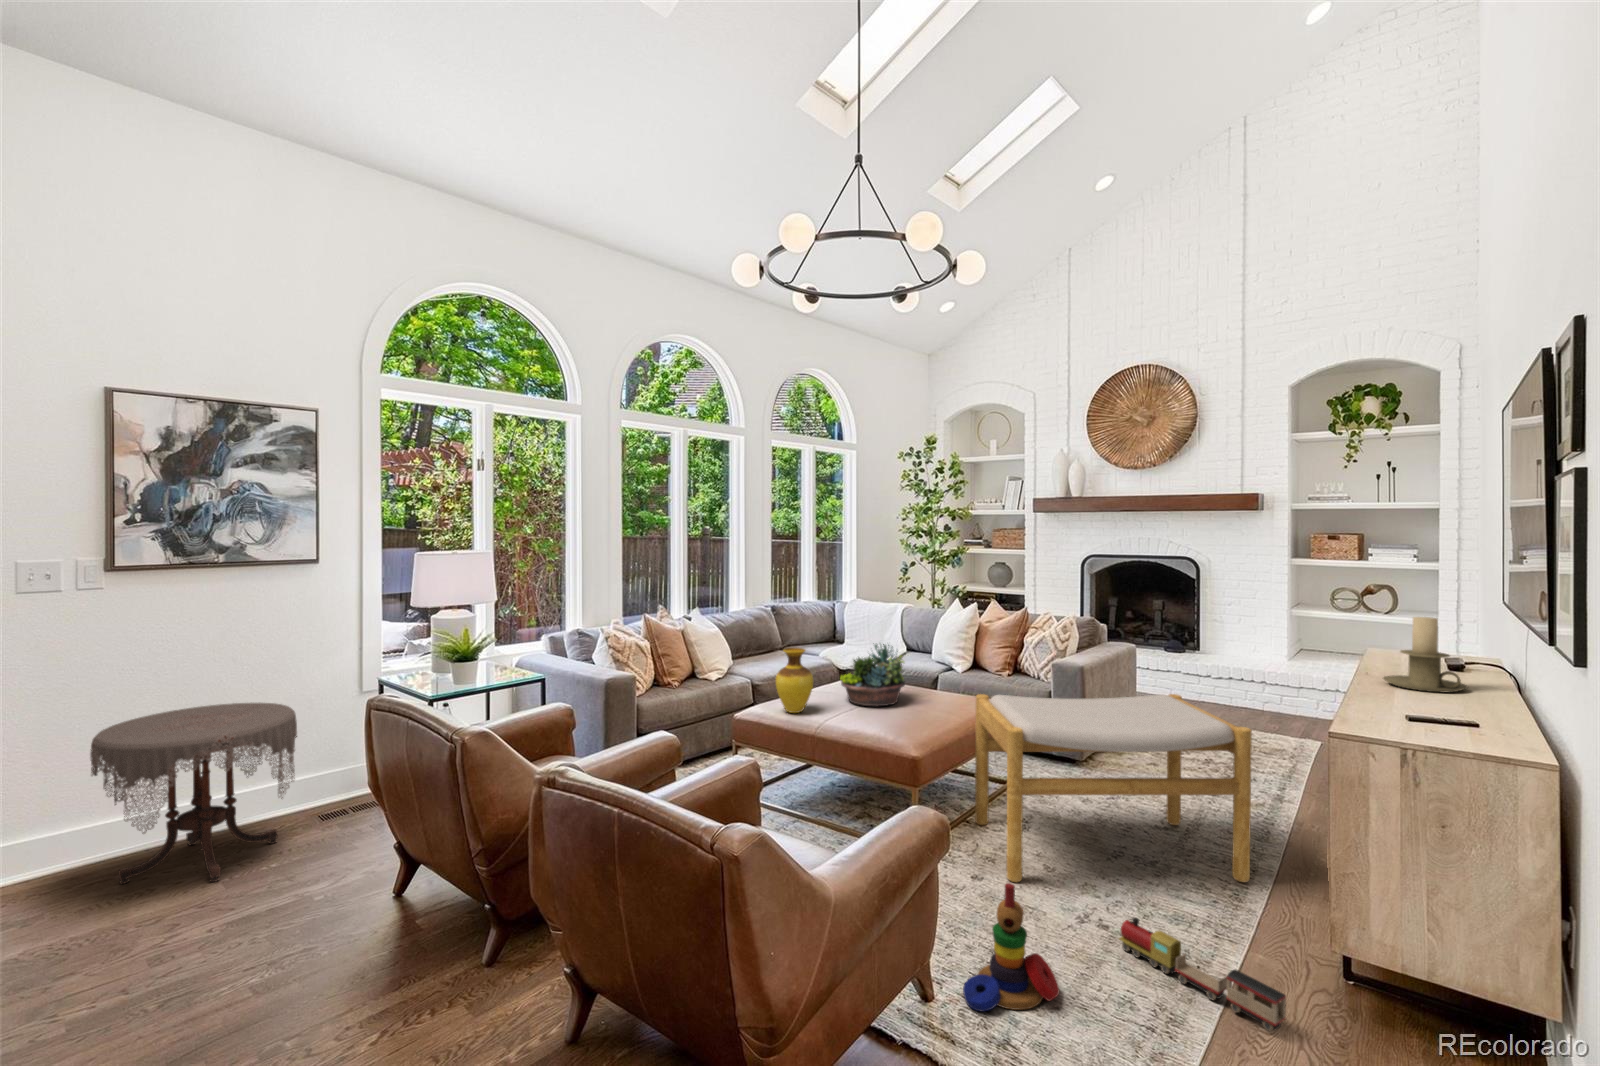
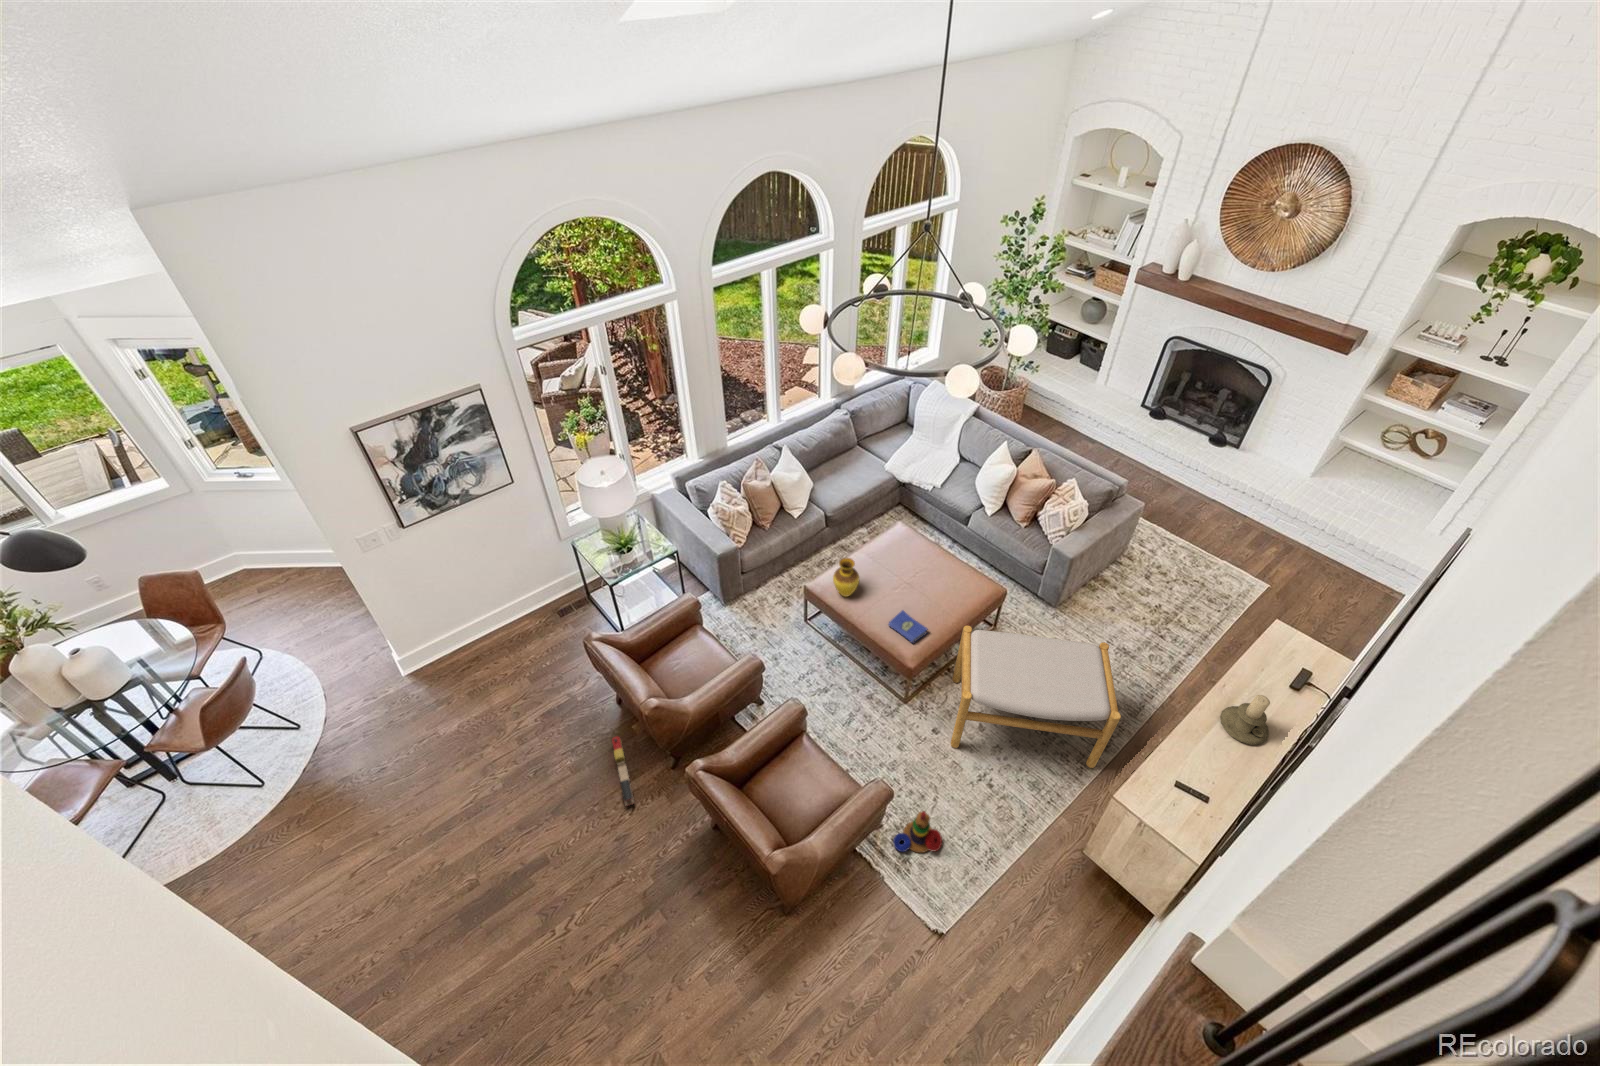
succulent planter: present [840,644,905,706] -> none [882,544,929,593]
side table: present [90,703,297,884] -> none [439,577,547,682]
hardcover book: none [866,709,926,733] -> present [889,610,927,643]
toy train: present [1119,918,1286,1031] -> present [612,737,634,806]

